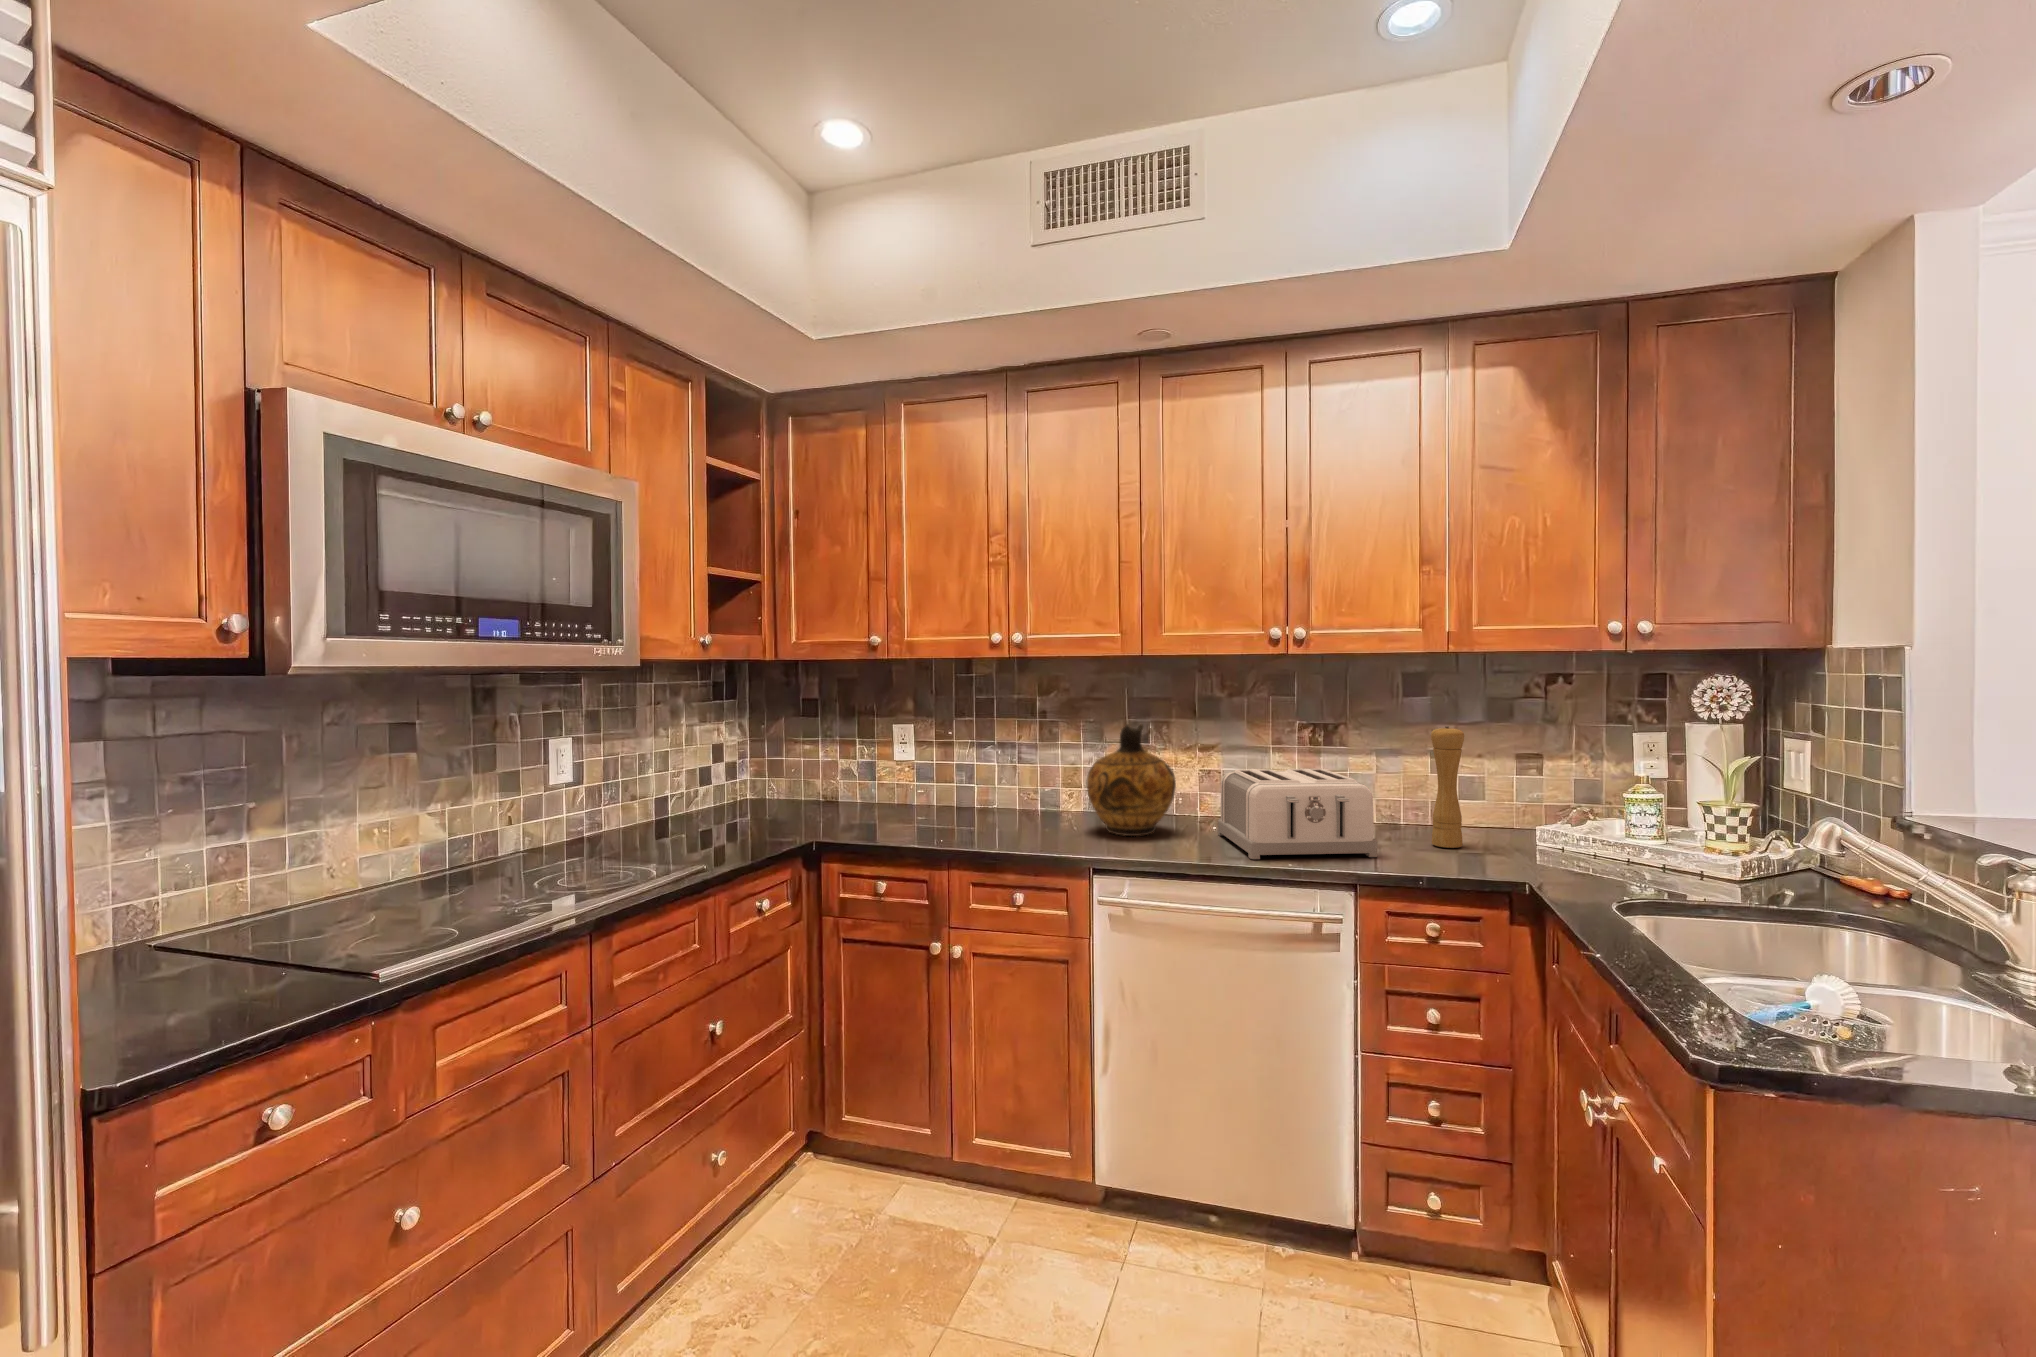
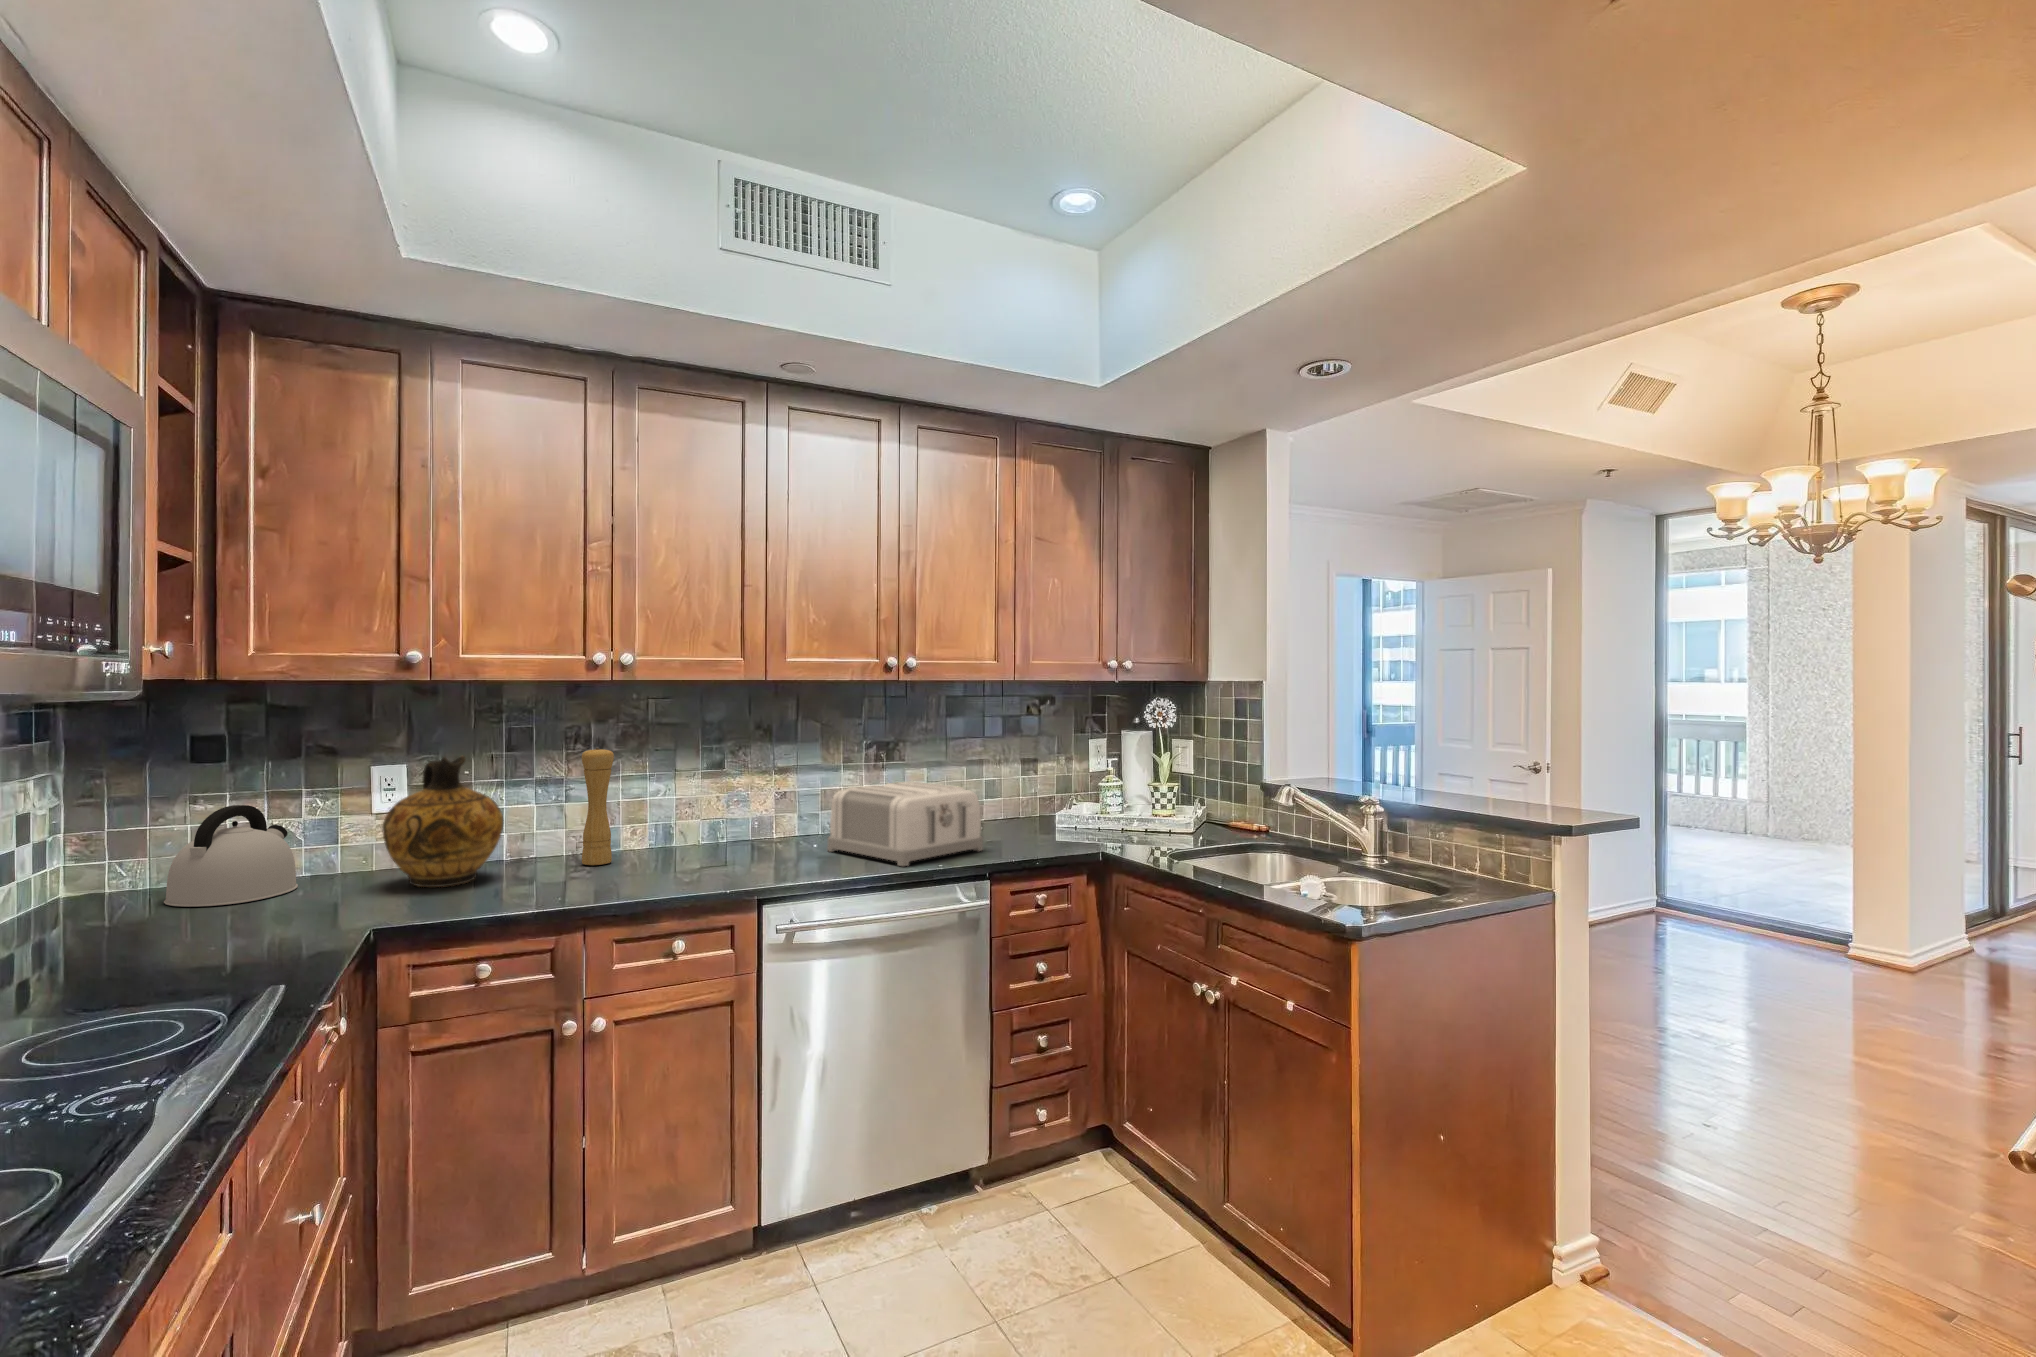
ceramic jug: present [1087,724,1176,836] -> present [383,756,504,887]
pepper mill: present [1431,726,1464,848] -> present [582,748,614,865]
kettle: none [763,747,838,814] -> present [164,805,298,907]

